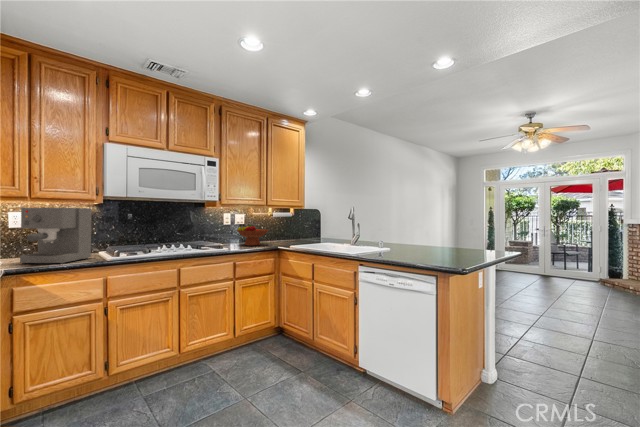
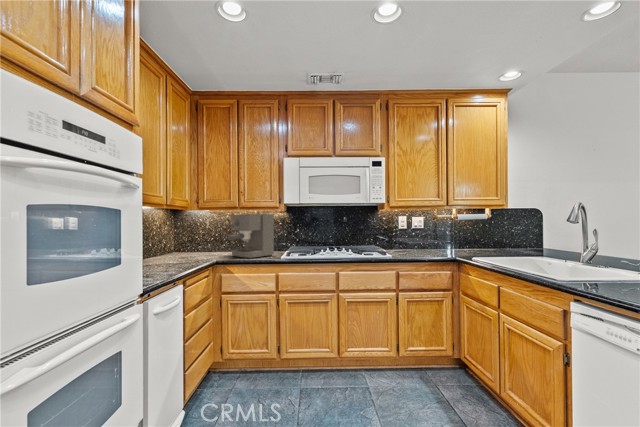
fruit bowl: present [237,225,268,246] -> none [408,228,447,253]

